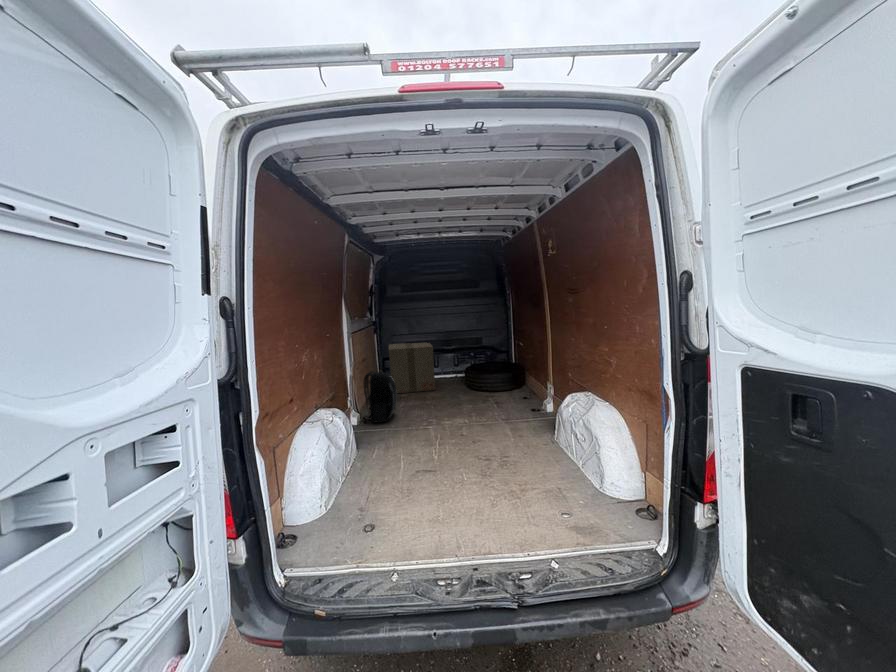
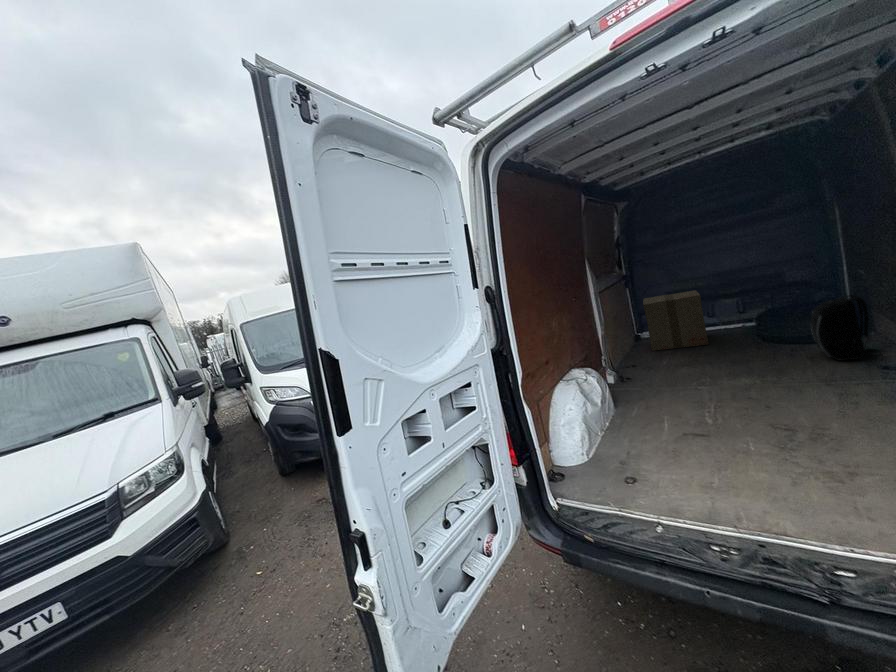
backpack: present [364,371,397,422] -> present [811,295,875,361]

